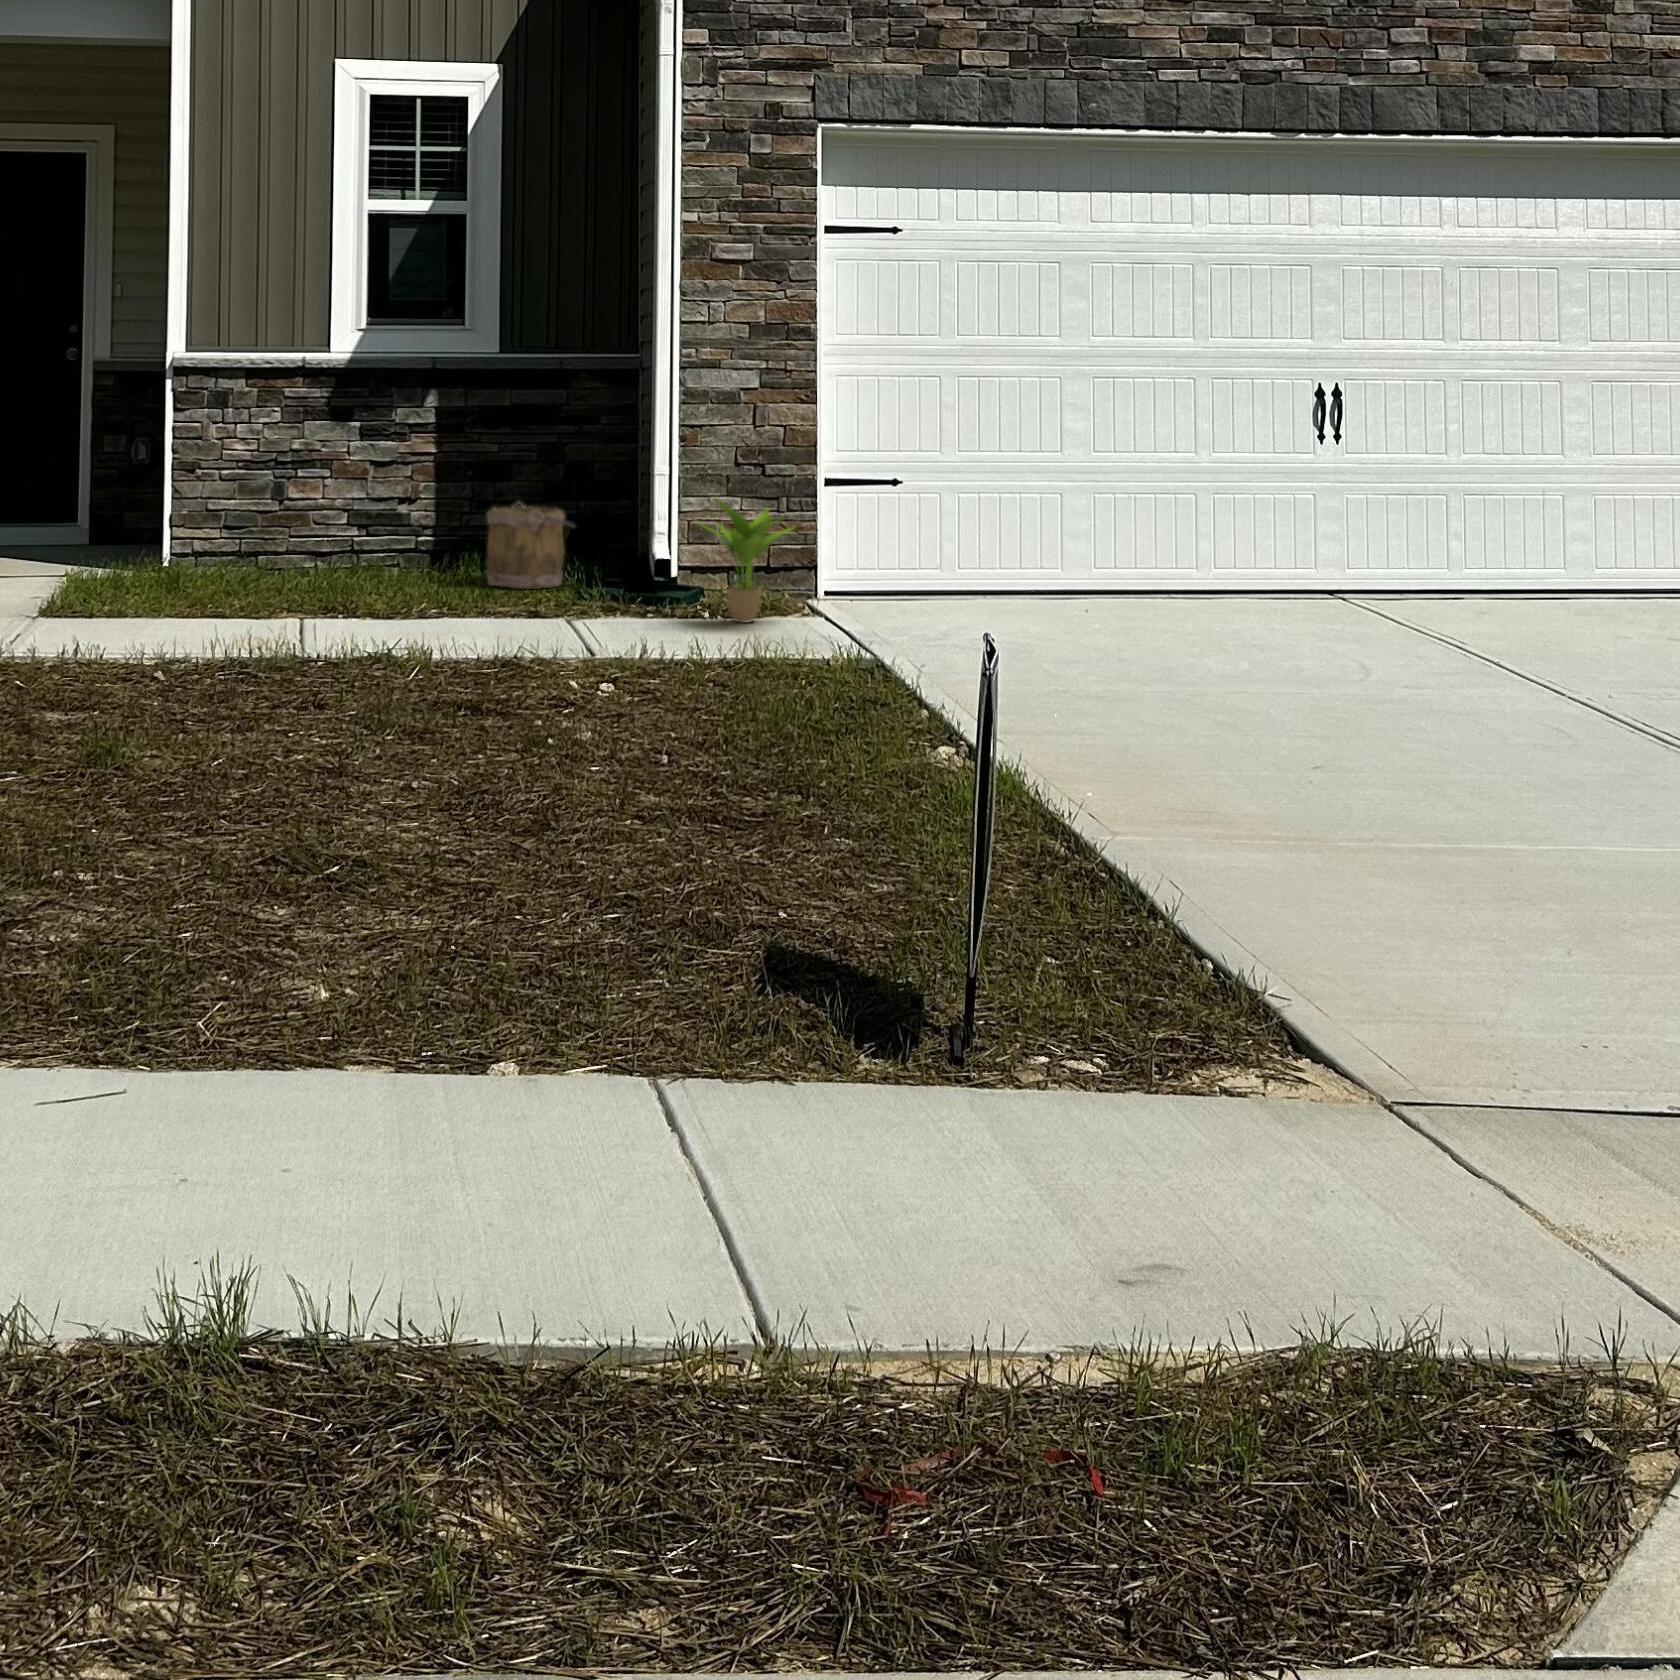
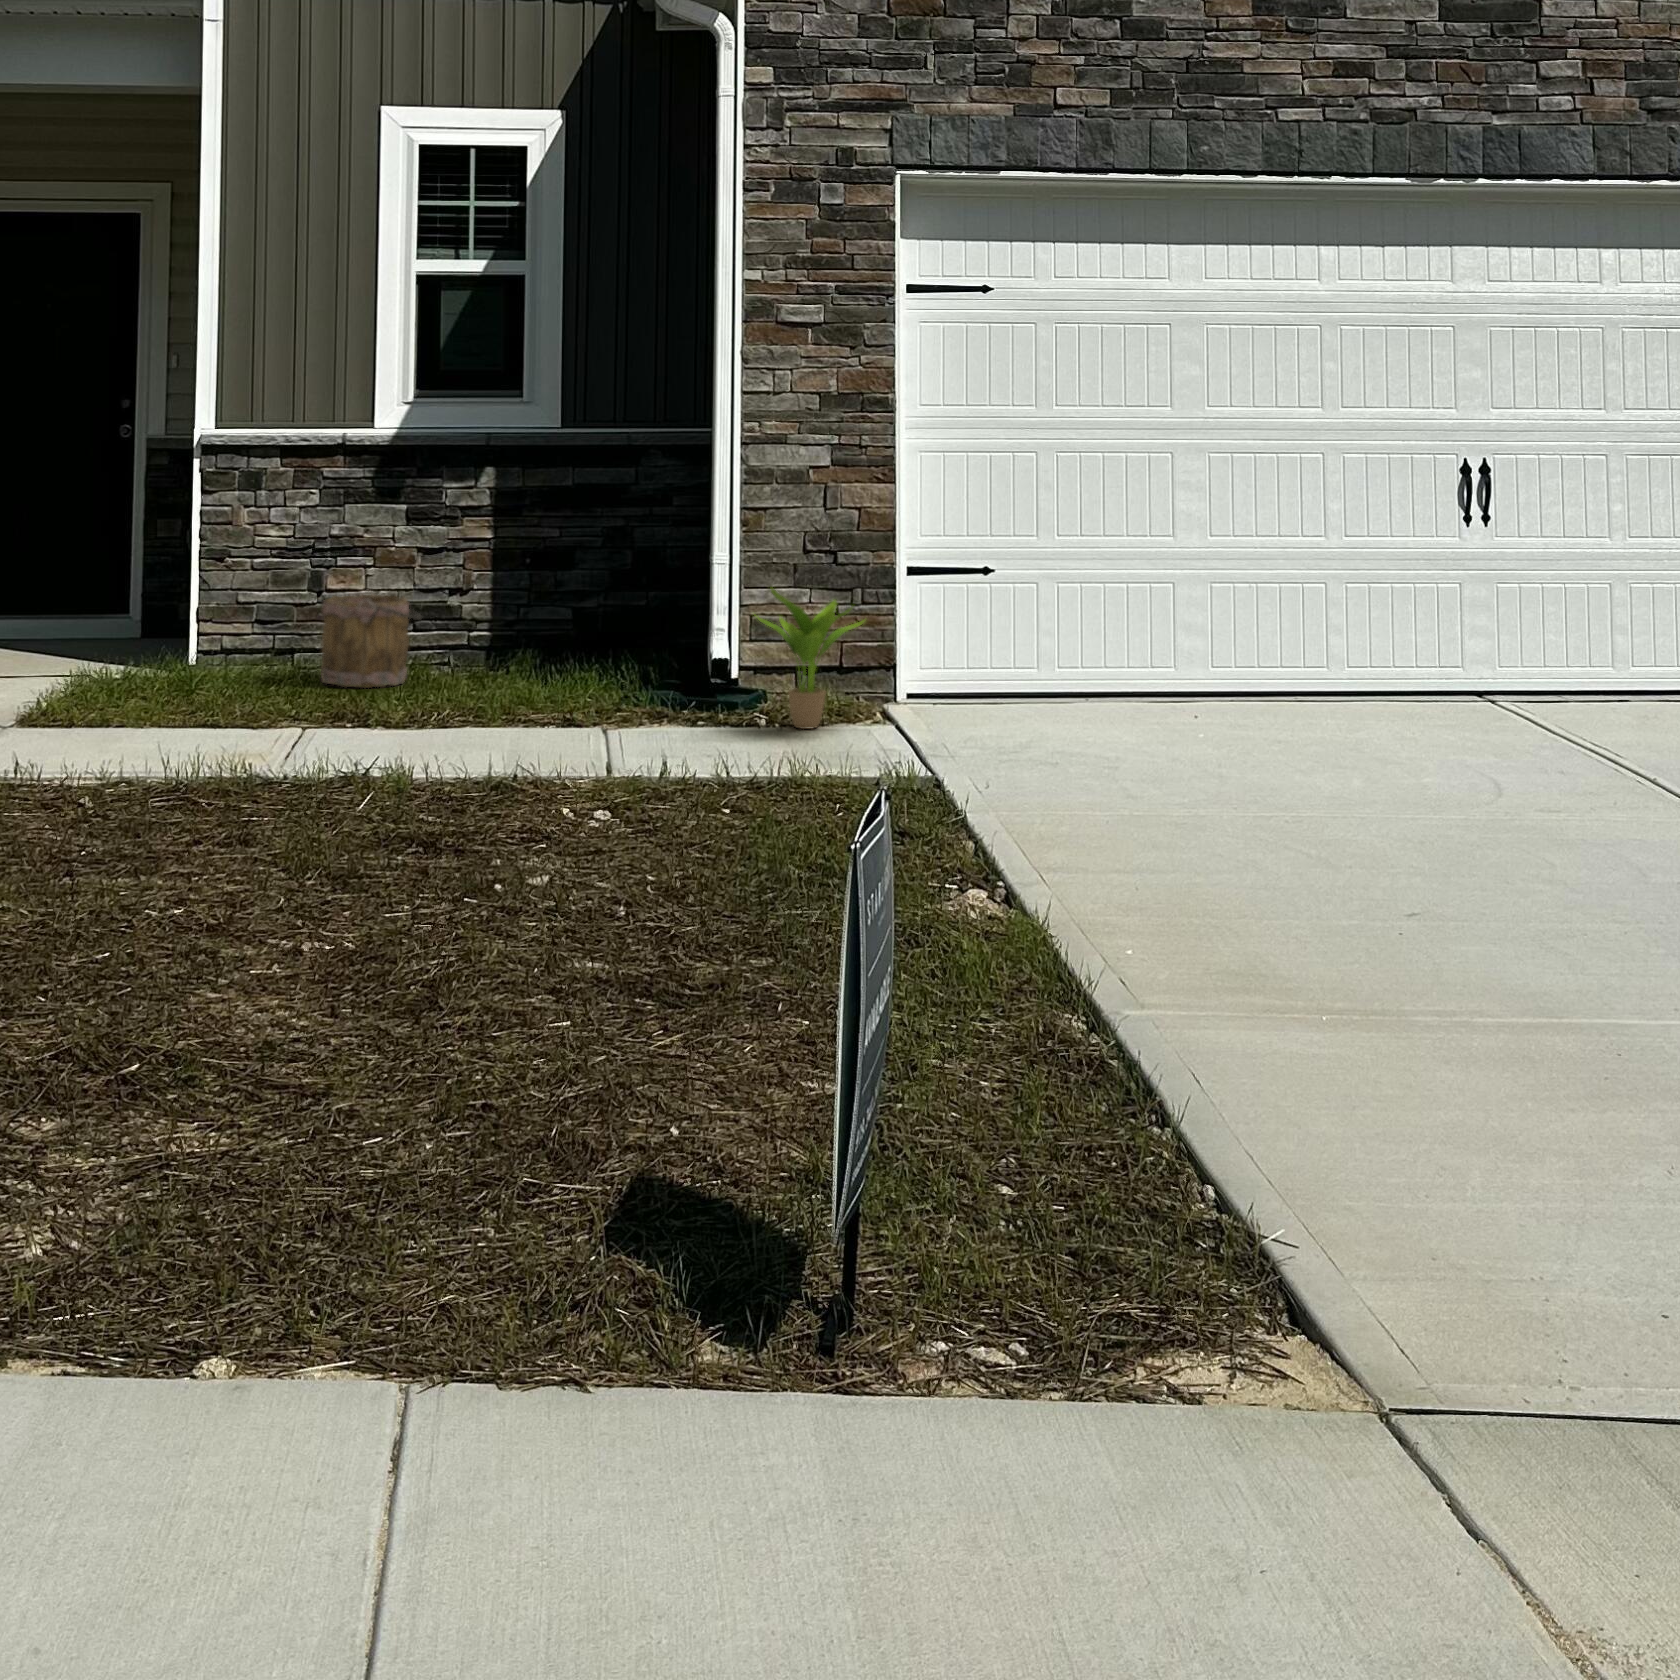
bucket: present [487,503,575,589] -> present [321,591,422,688]

